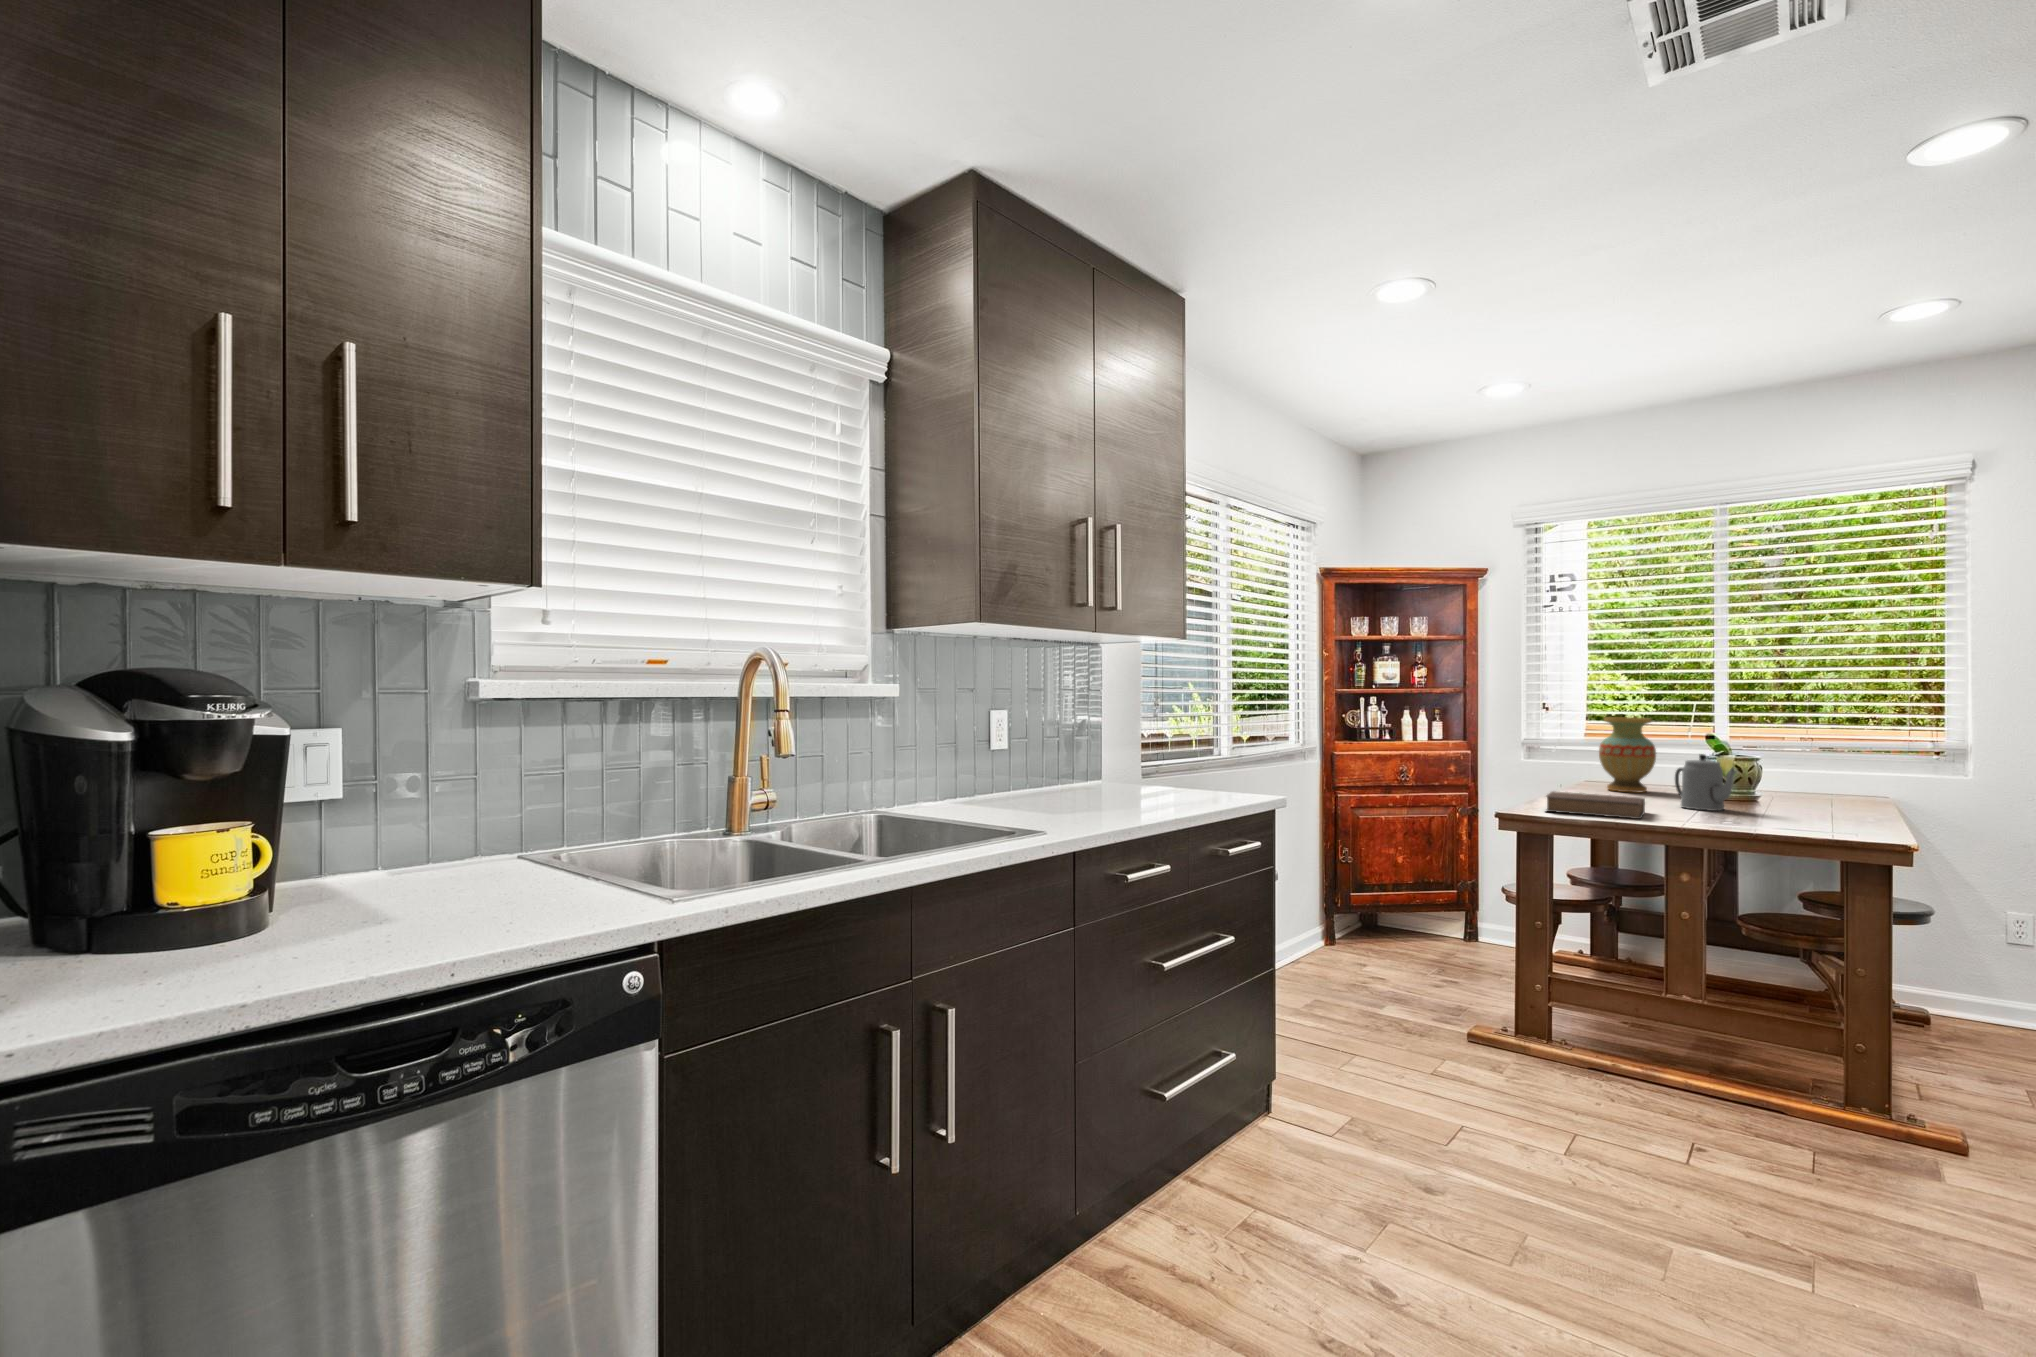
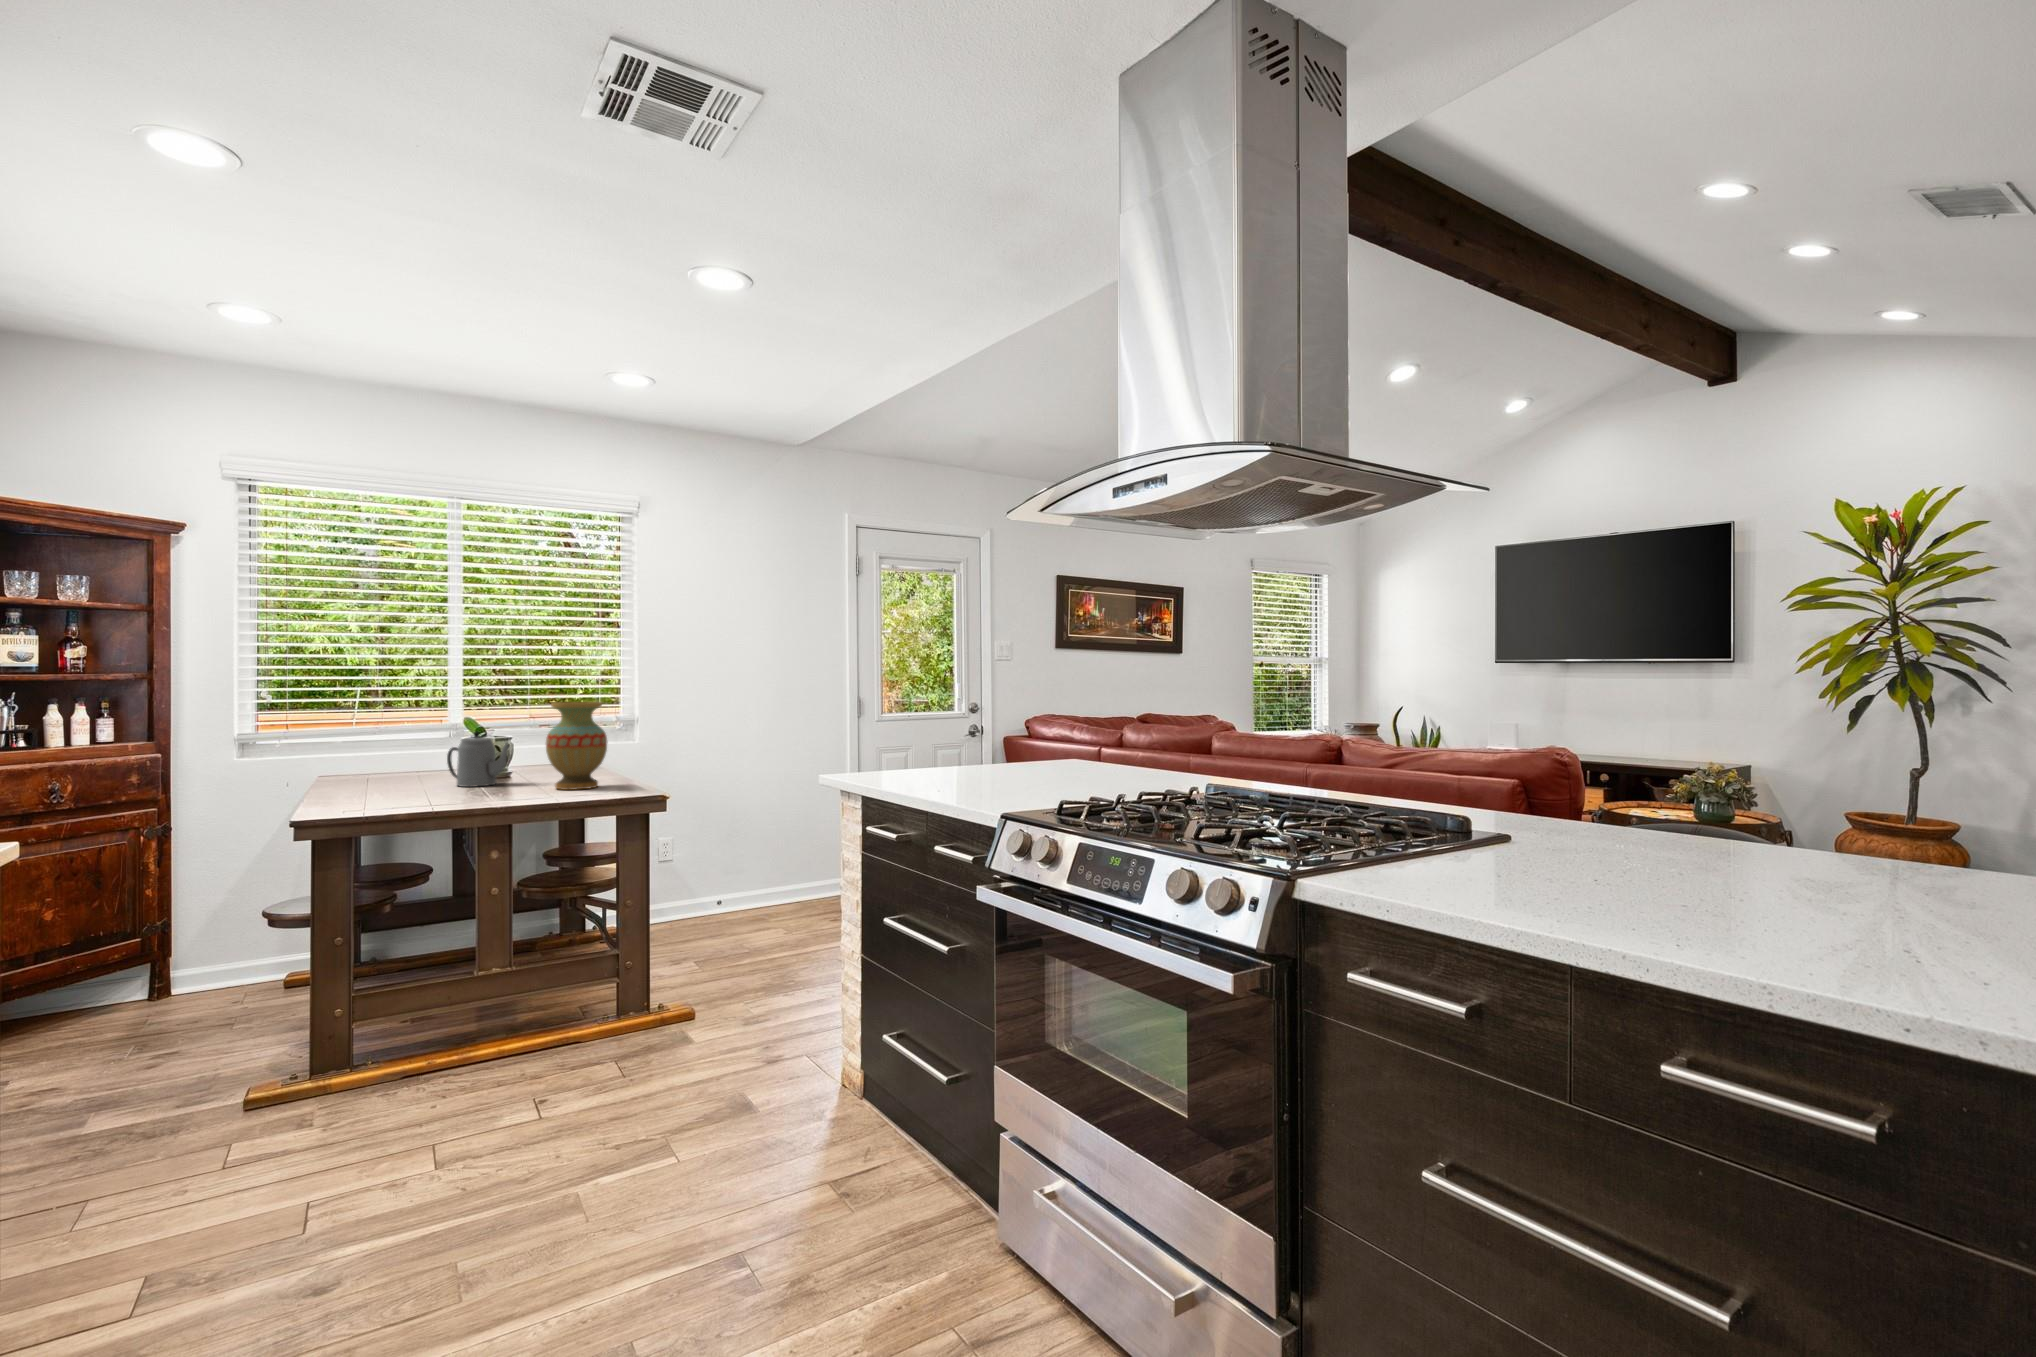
vase: present [1599,717,1656,793] -> present [546,702,607,790]
book: present [1546,792,1645,819] -> none [334,780,444,808]

